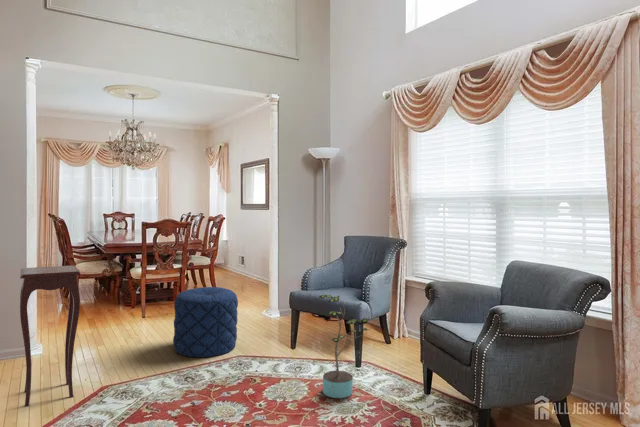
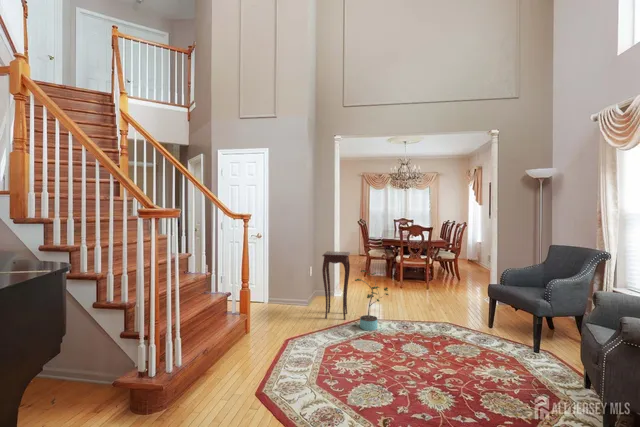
pouf: present [173,287,238,357] -> none [407,273,449,318]
potted plant: present [319,295,369,398] -> present [355,270,388,330]

